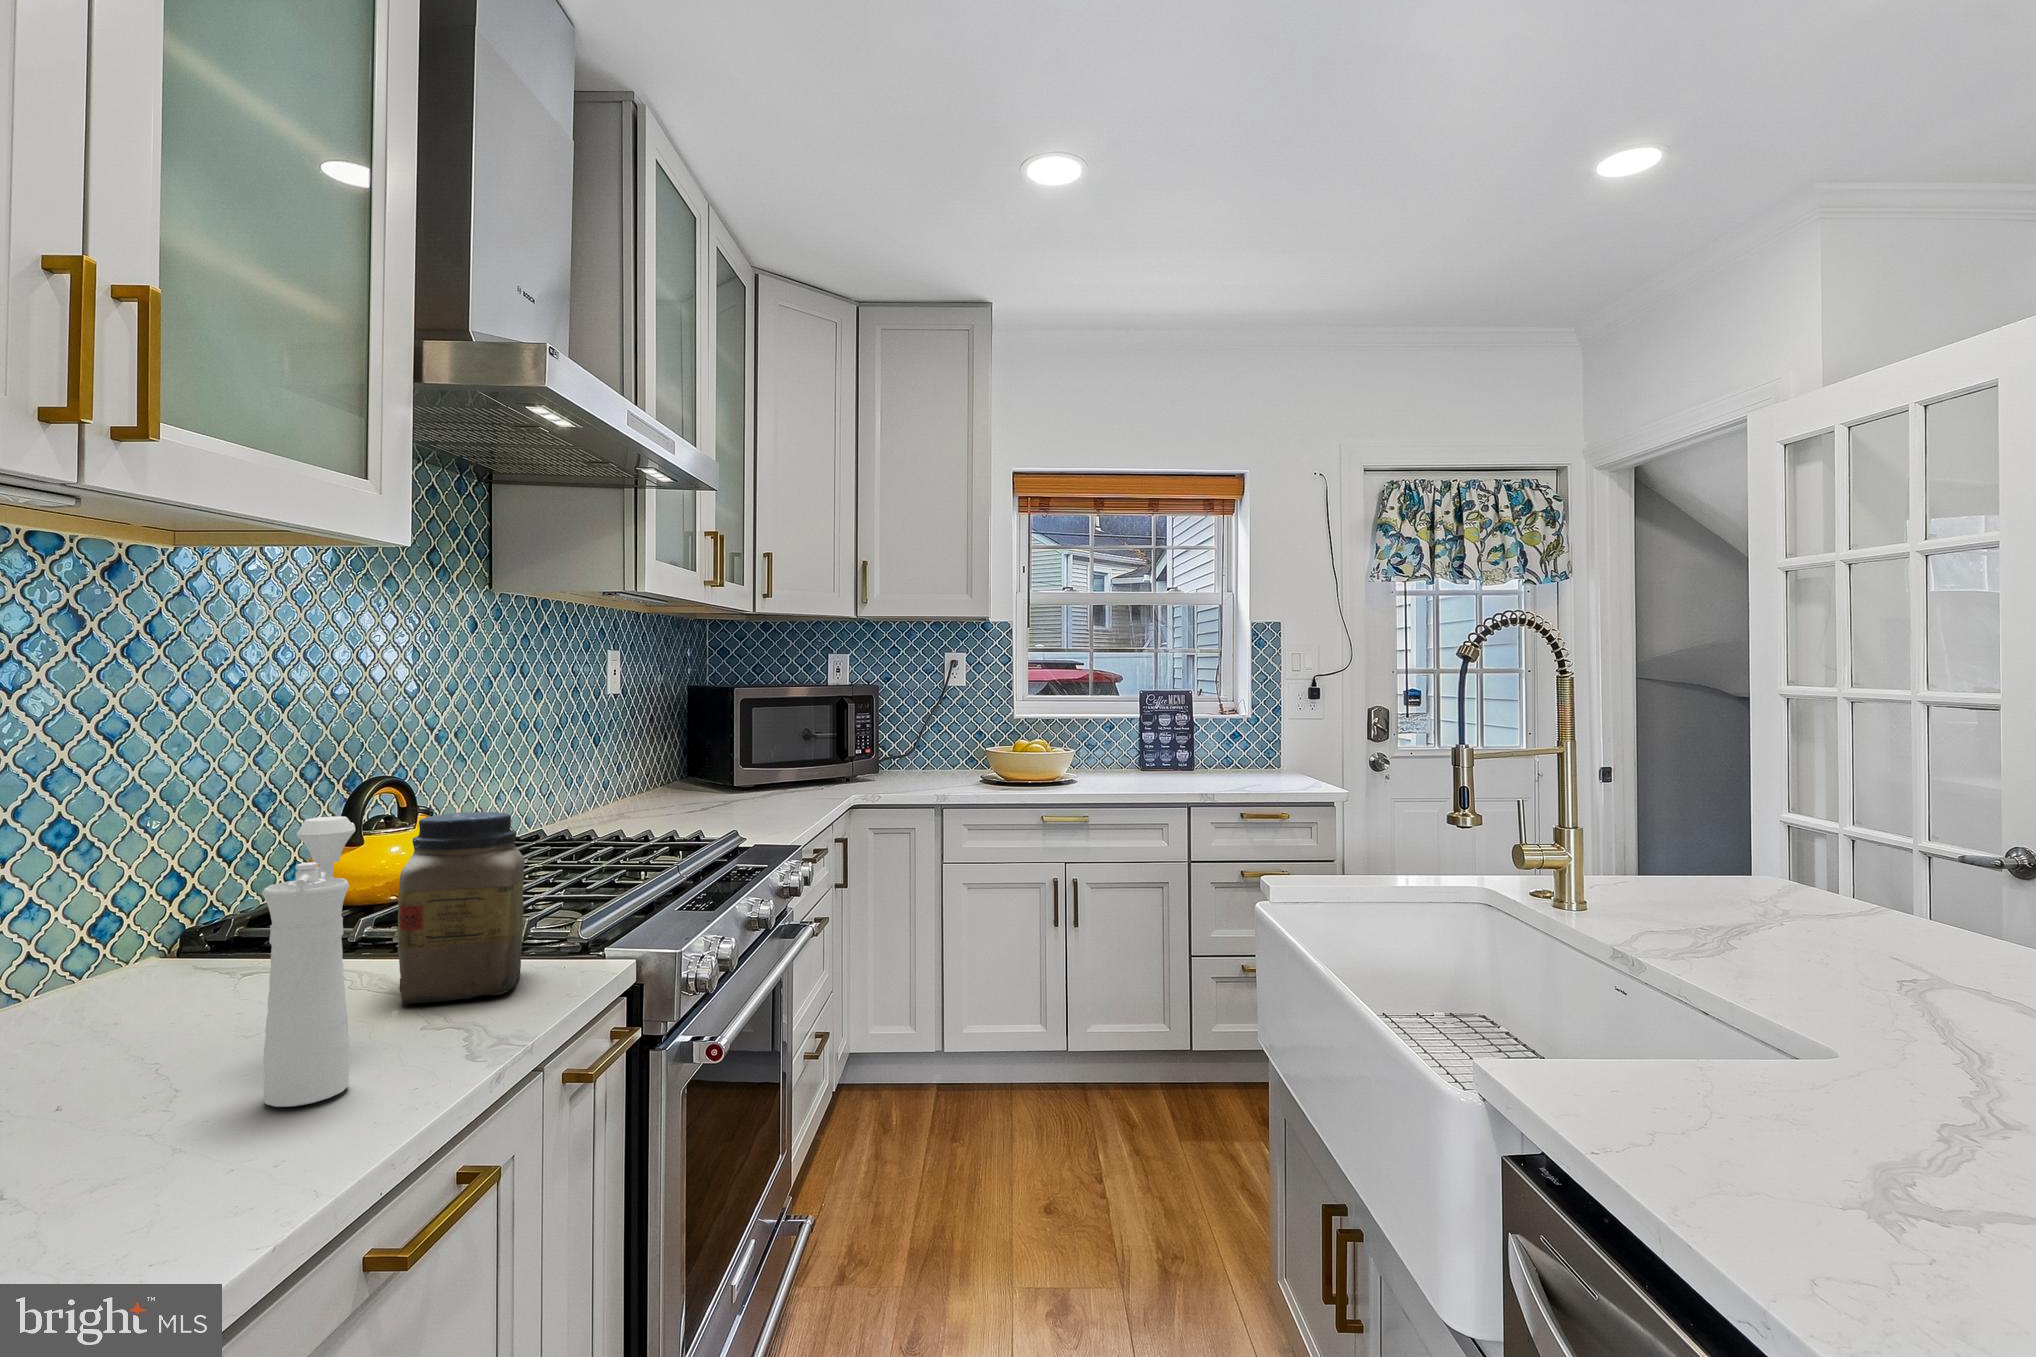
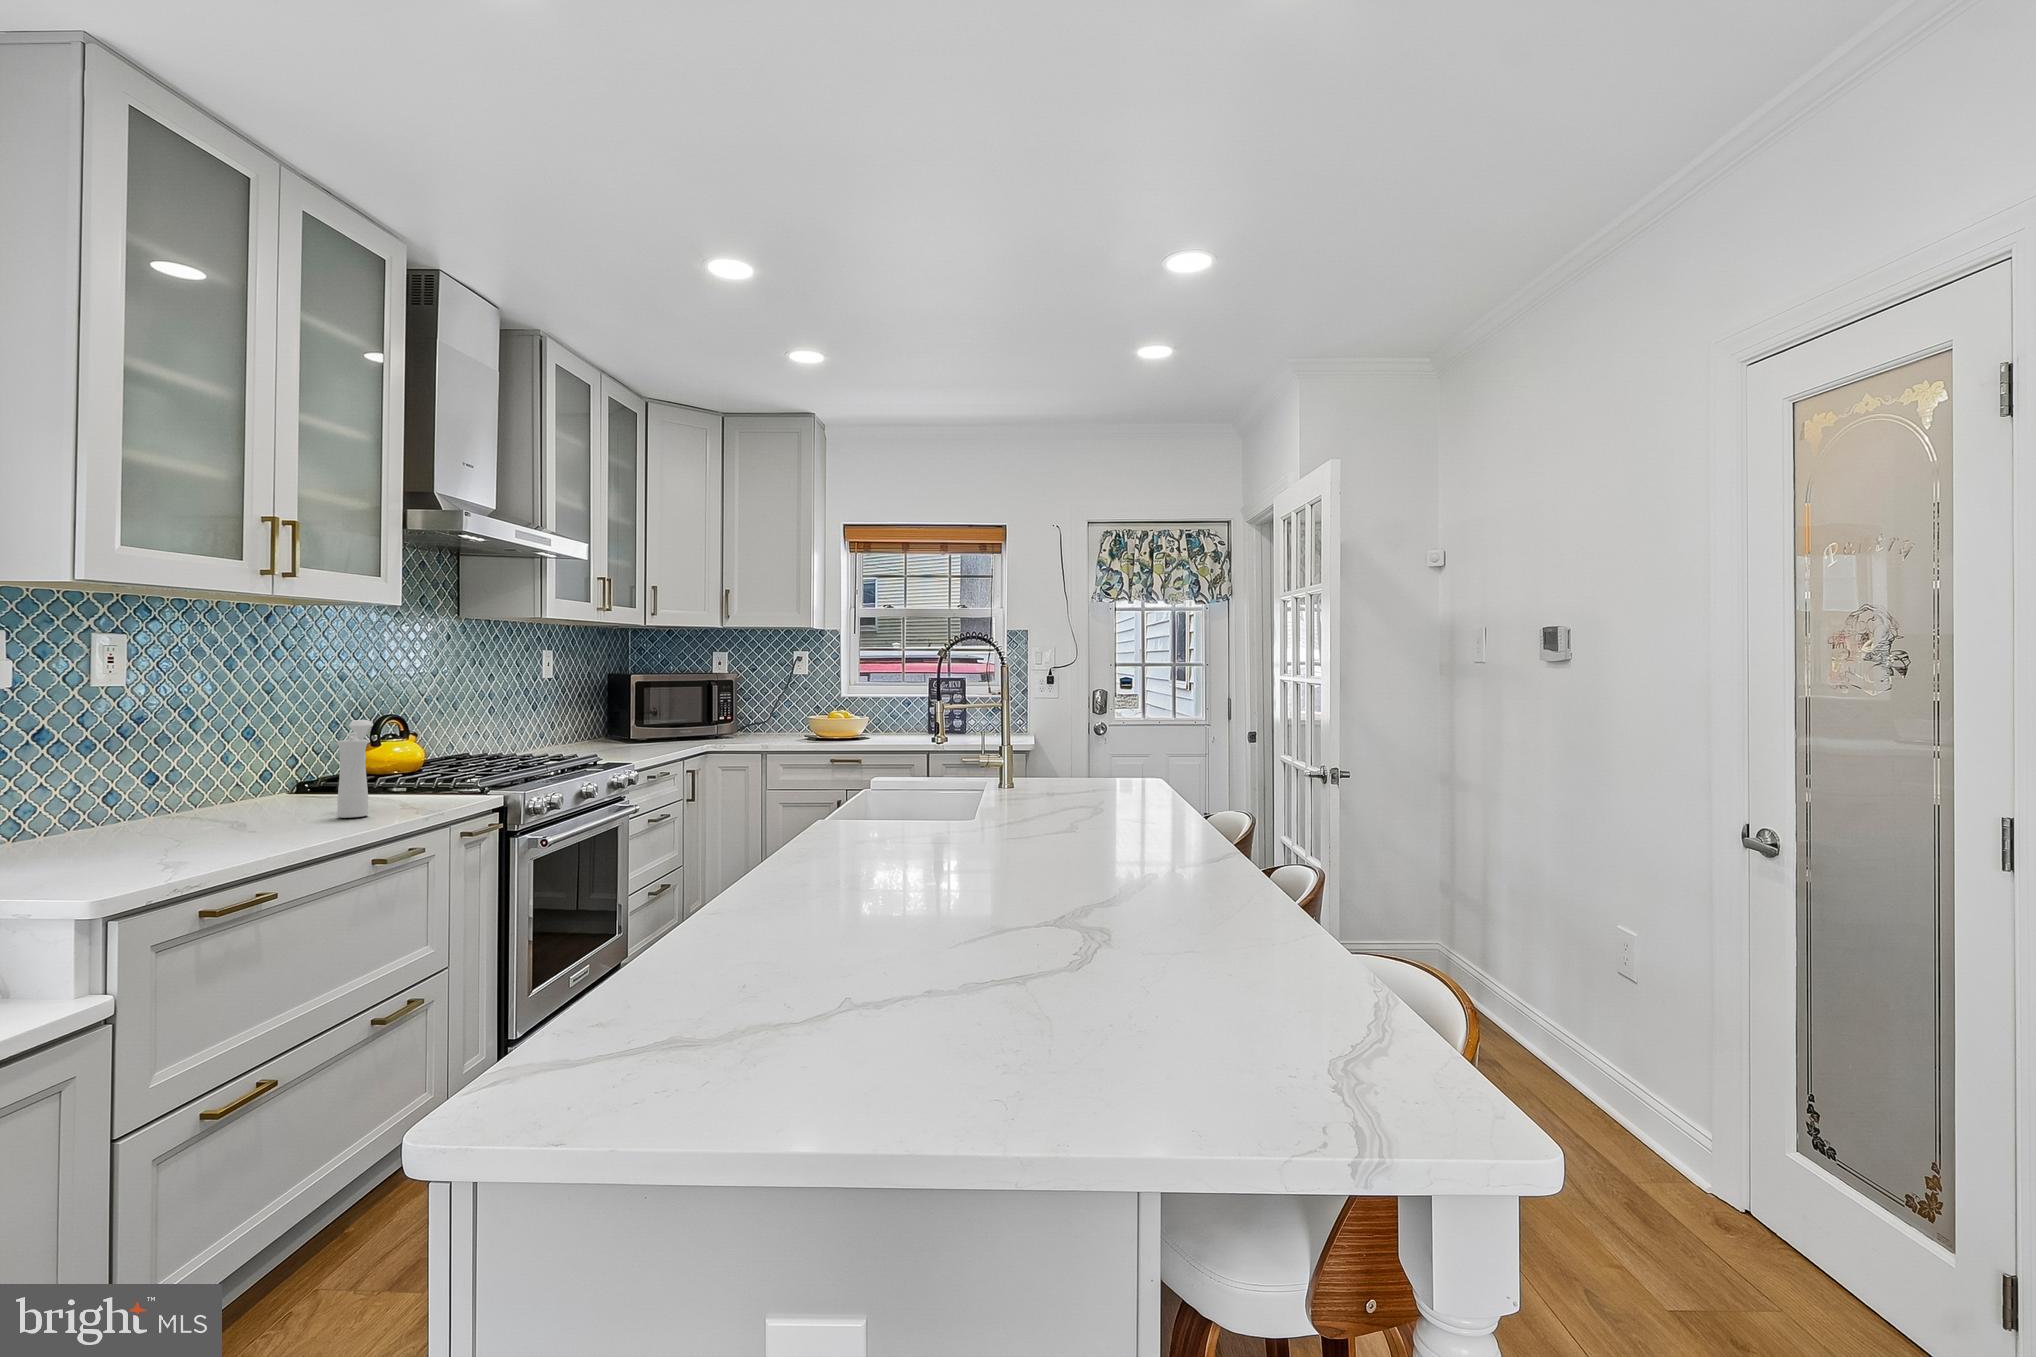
jar: present [398,812,524,1005] -> none [391,725,449,802]

